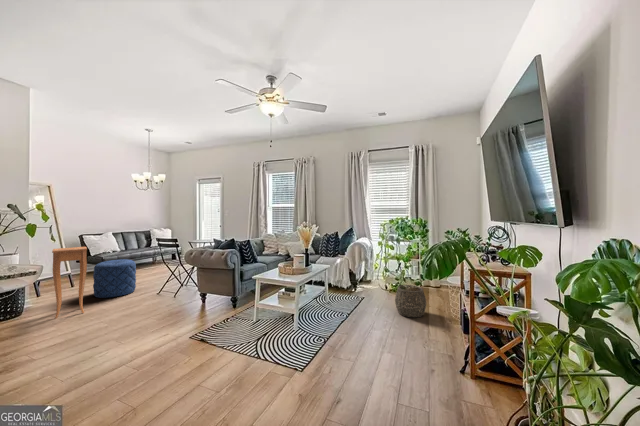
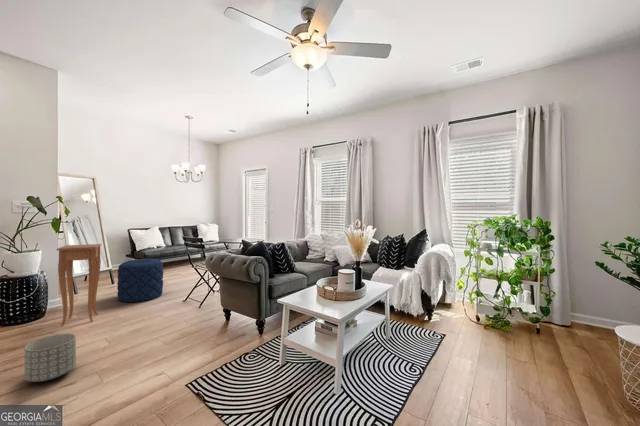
woven basket: present [395,285,426,318] -> none [501,329,565,393]
planter: none [62,314,100,349] -> present [24,333,76,382]

